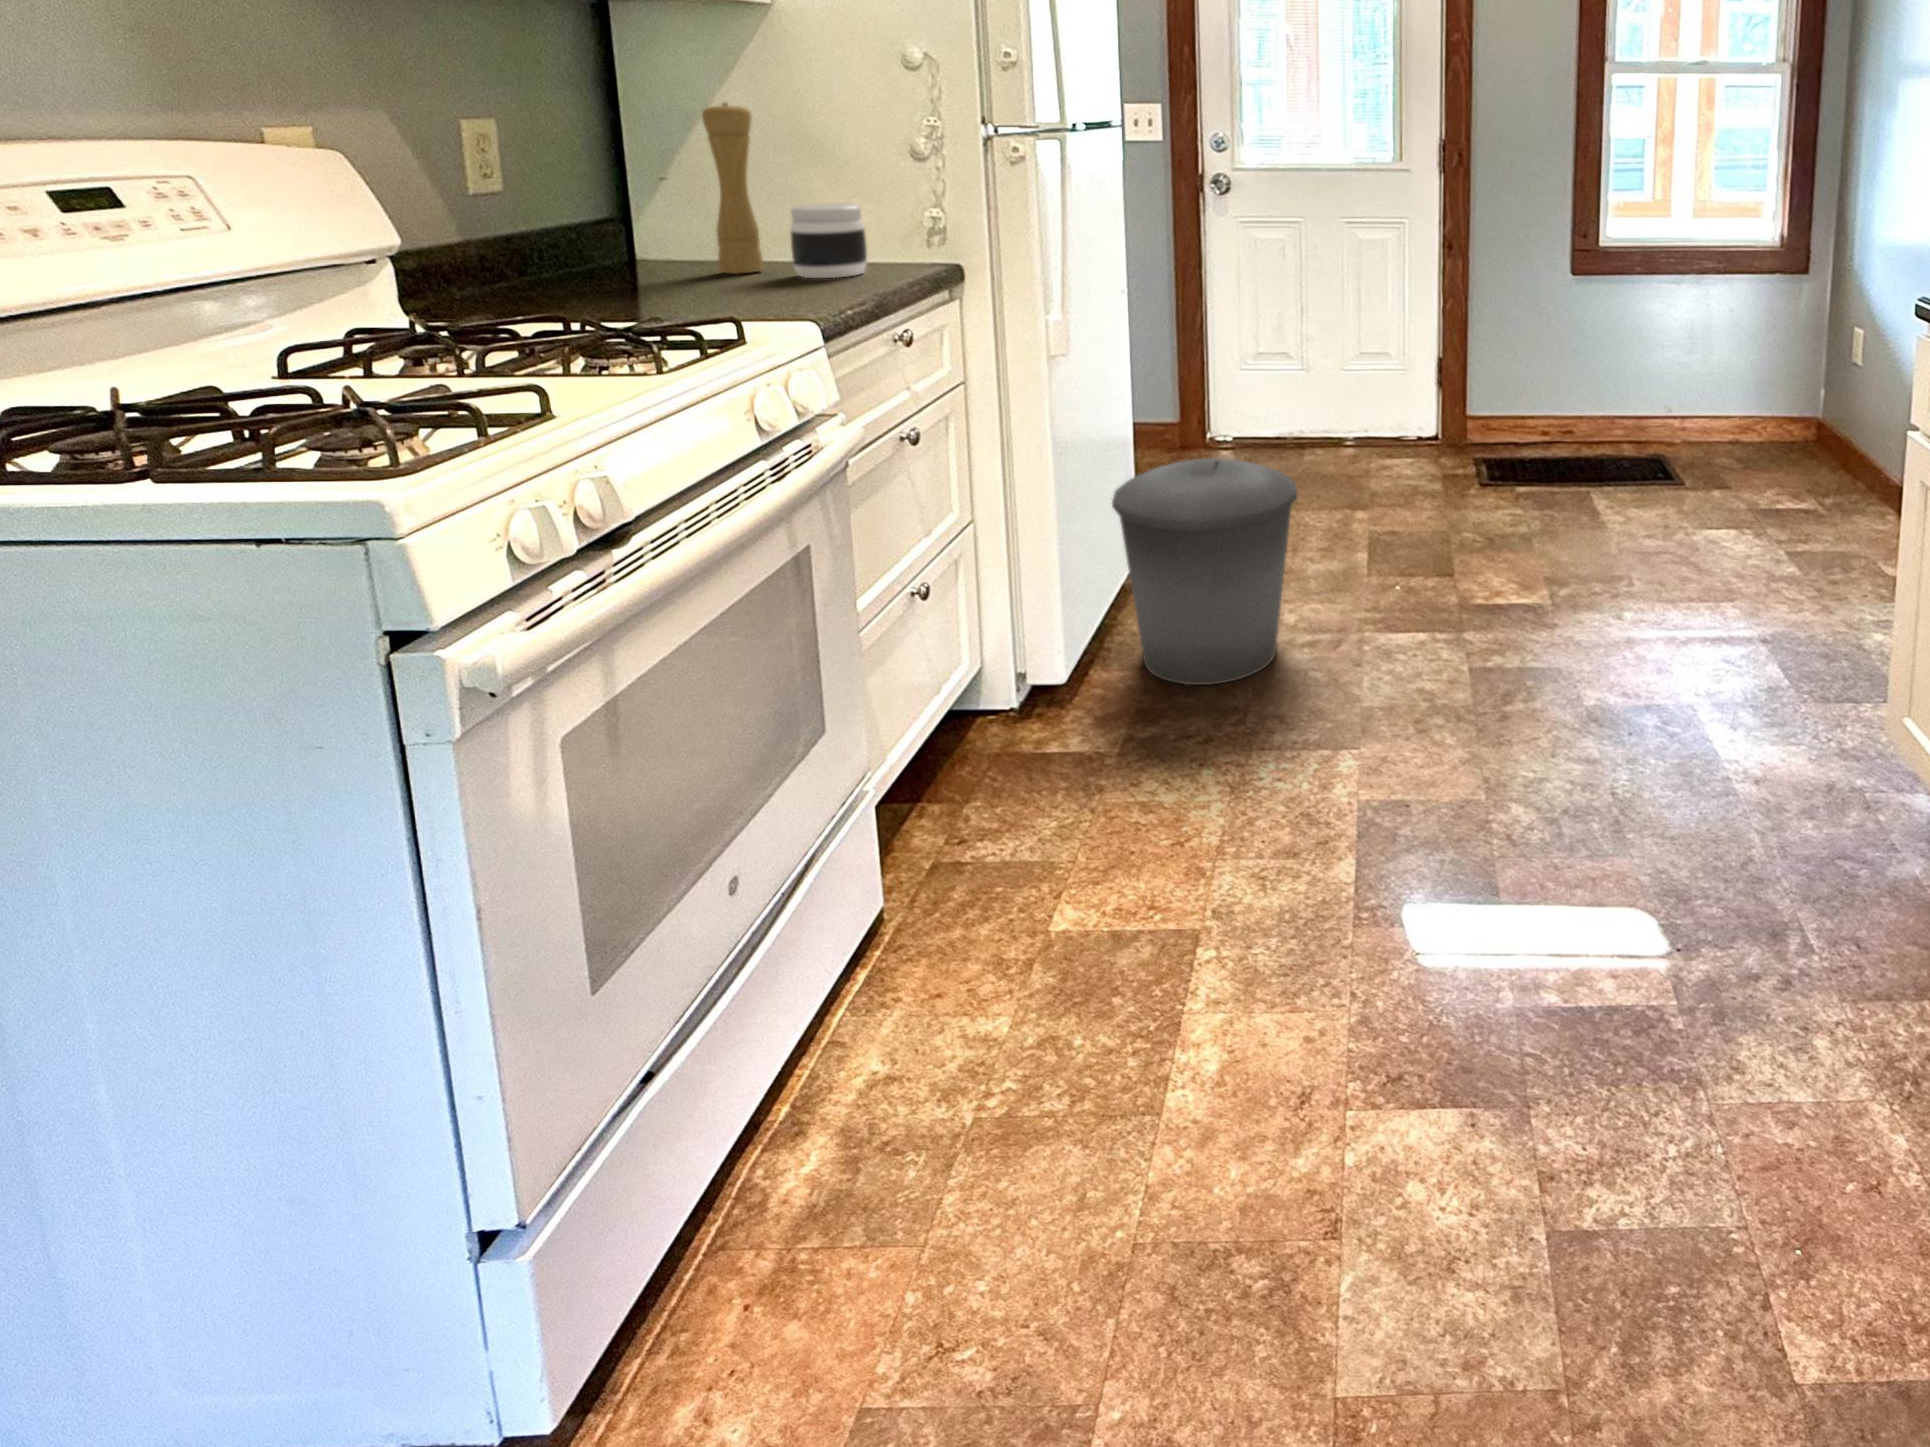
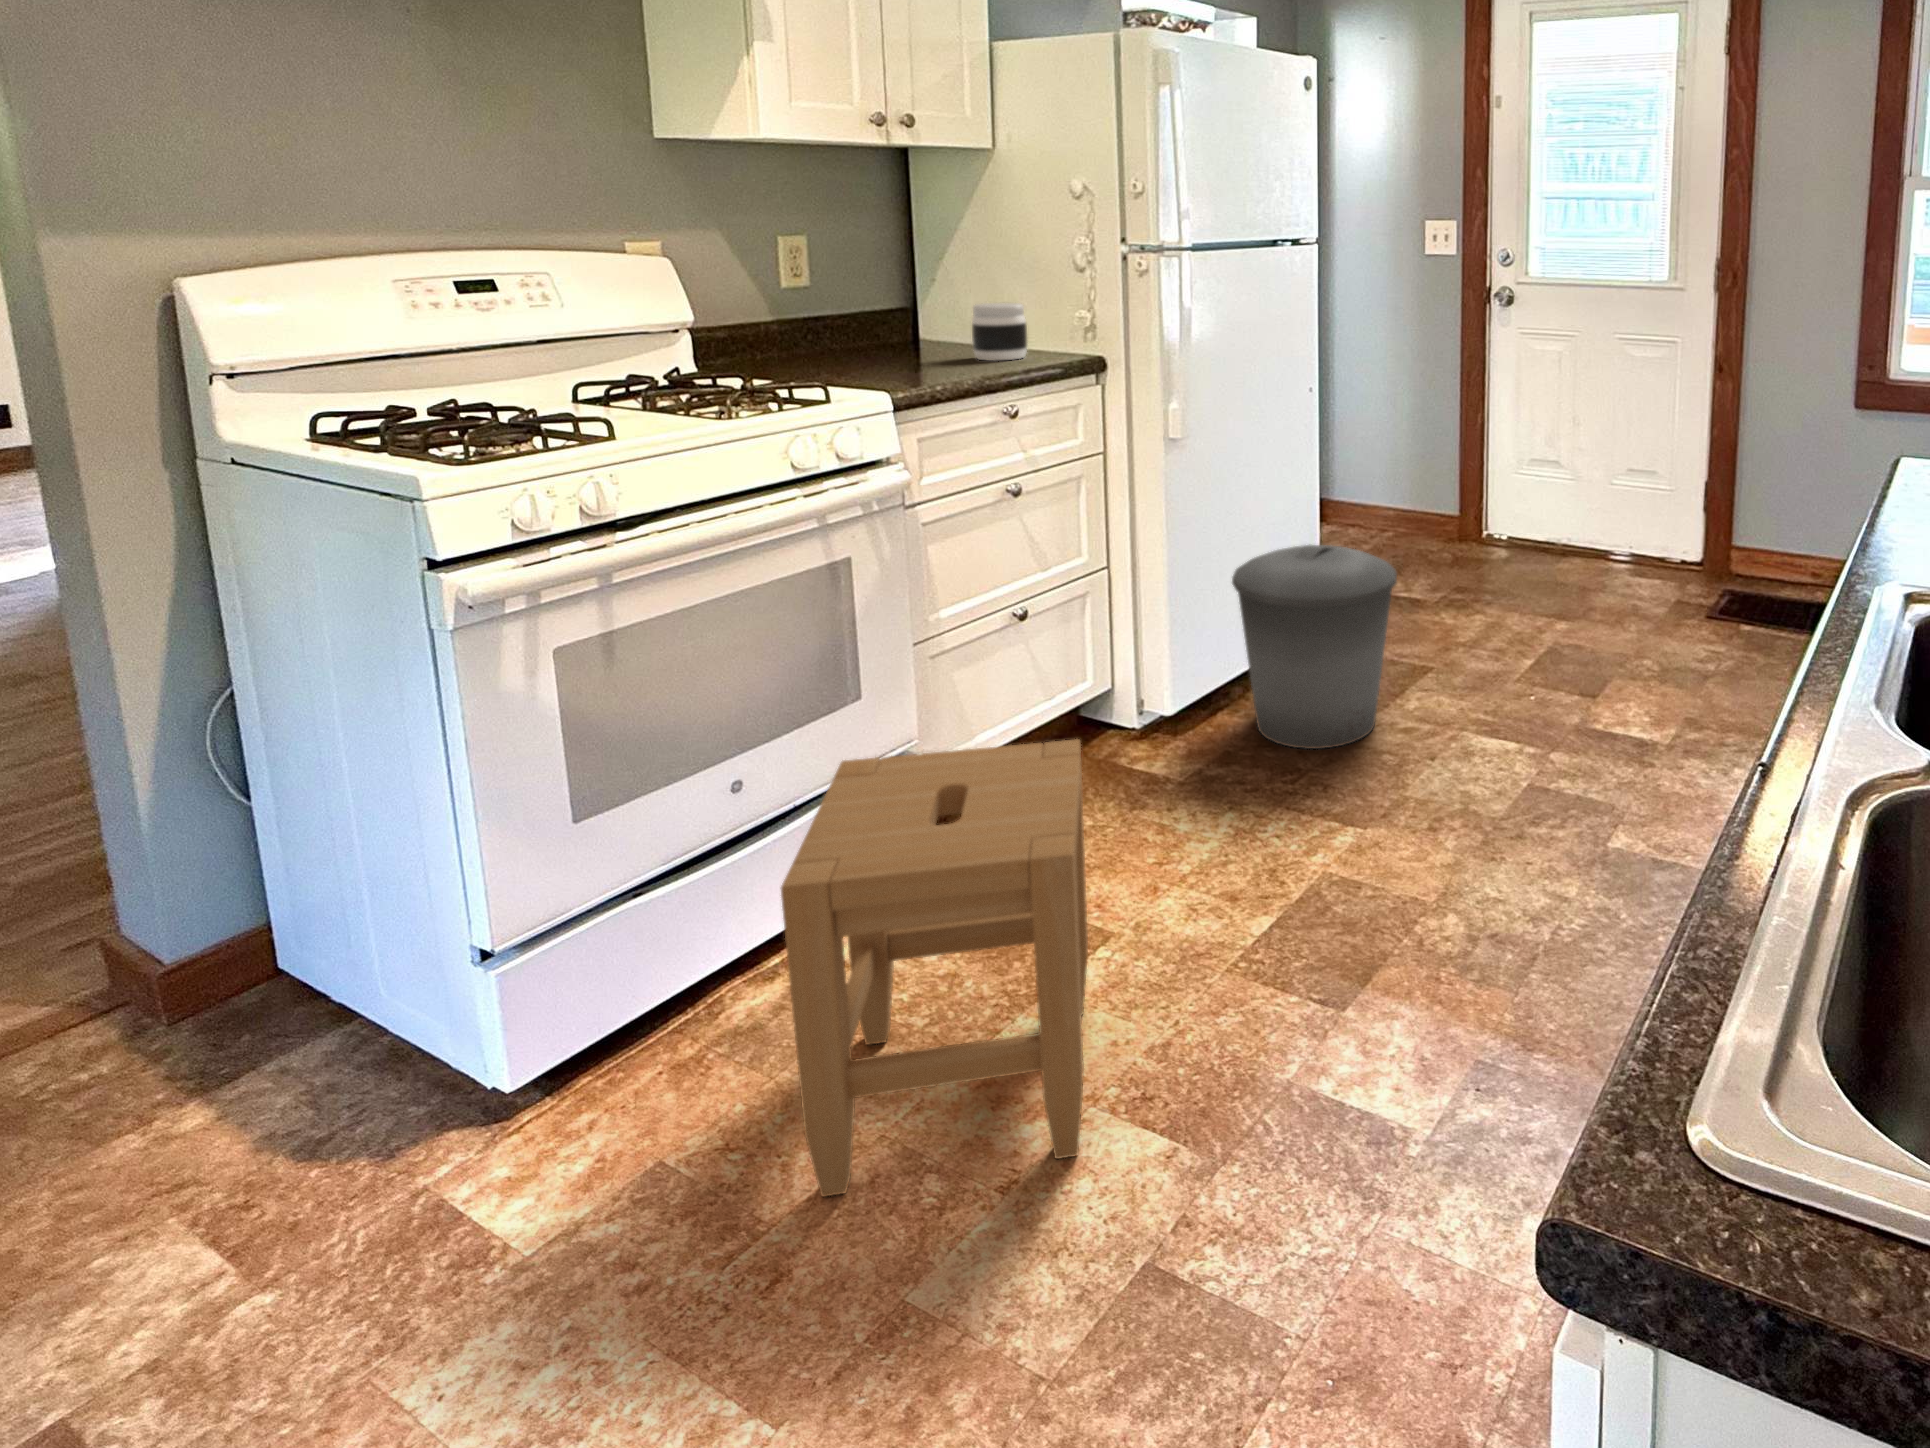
pepper mill: present [702,103,763,274] -> none [933,224,973,353]
stool: none [965,704,1393,1342] -> present [781,739,1088,1197]

